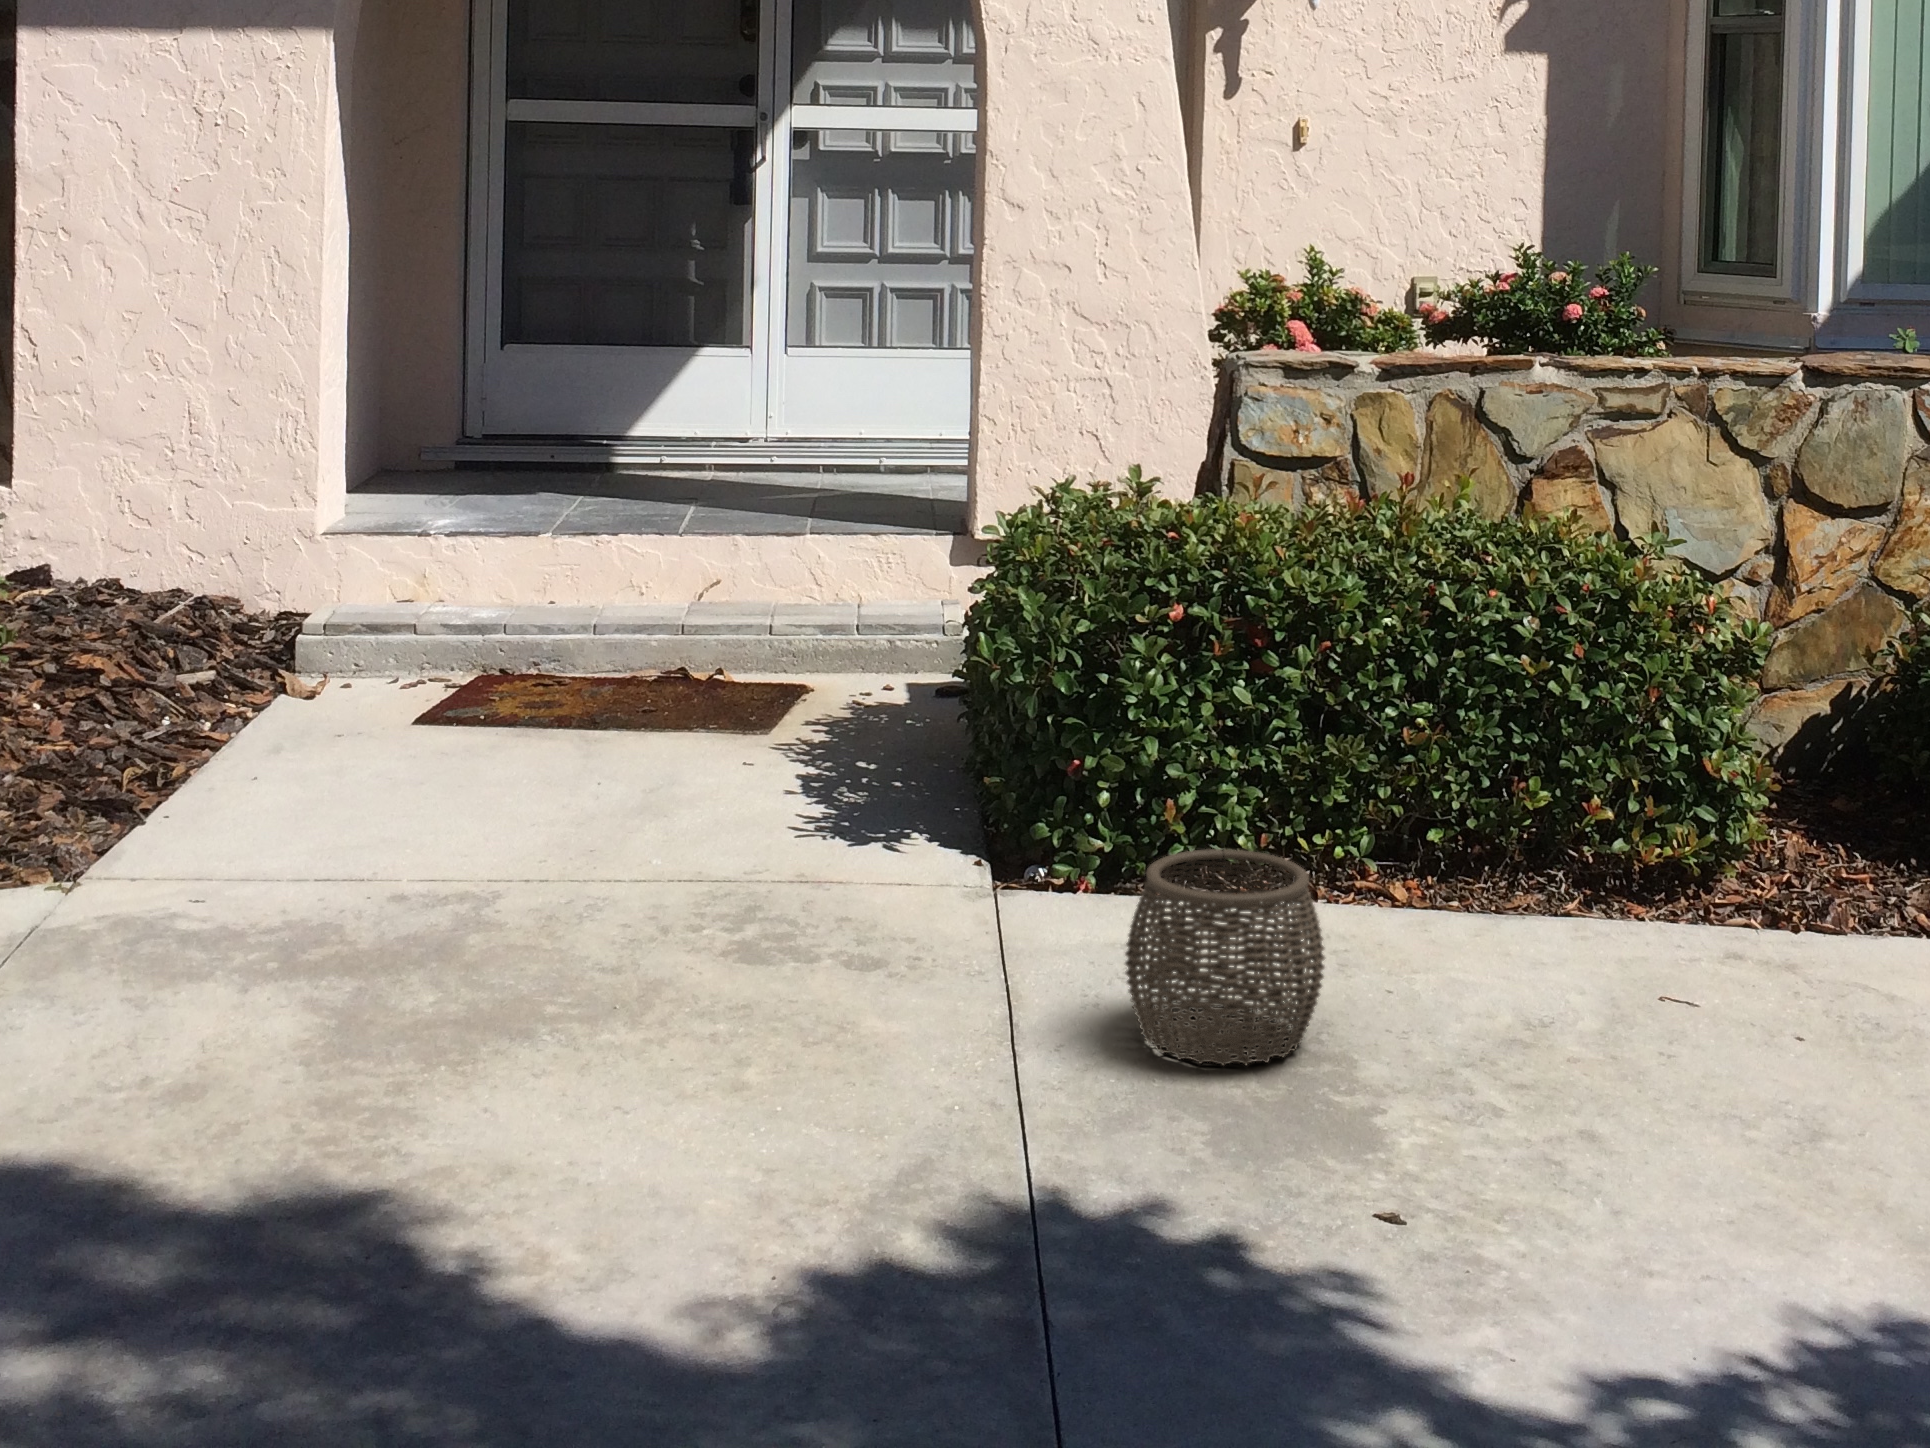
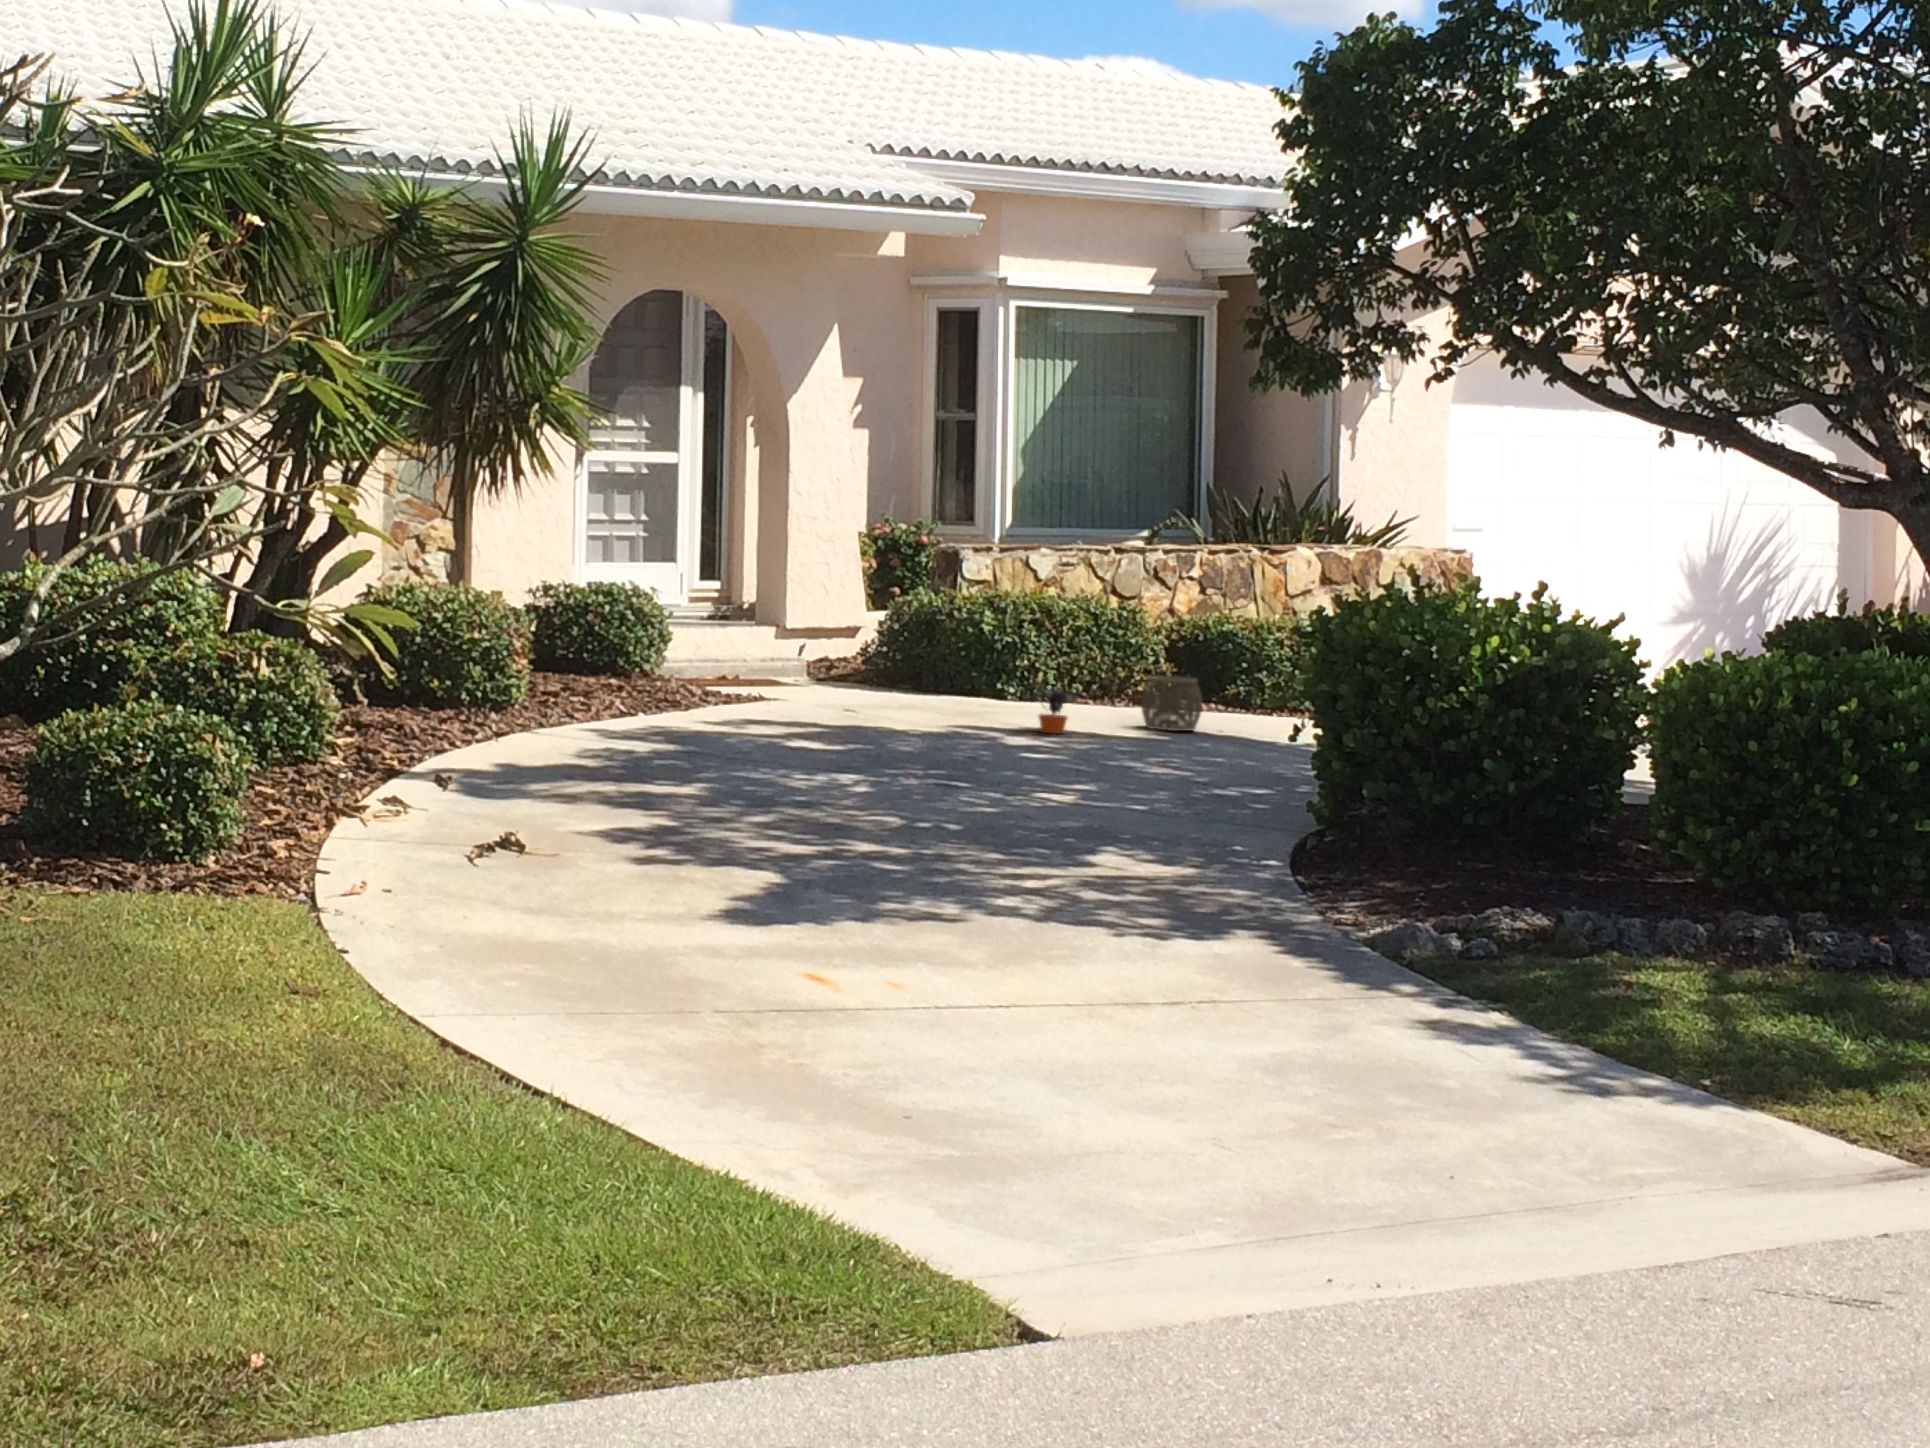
potted plant: none [552,876,741,1045] -> present [1030,689,1078,733]

